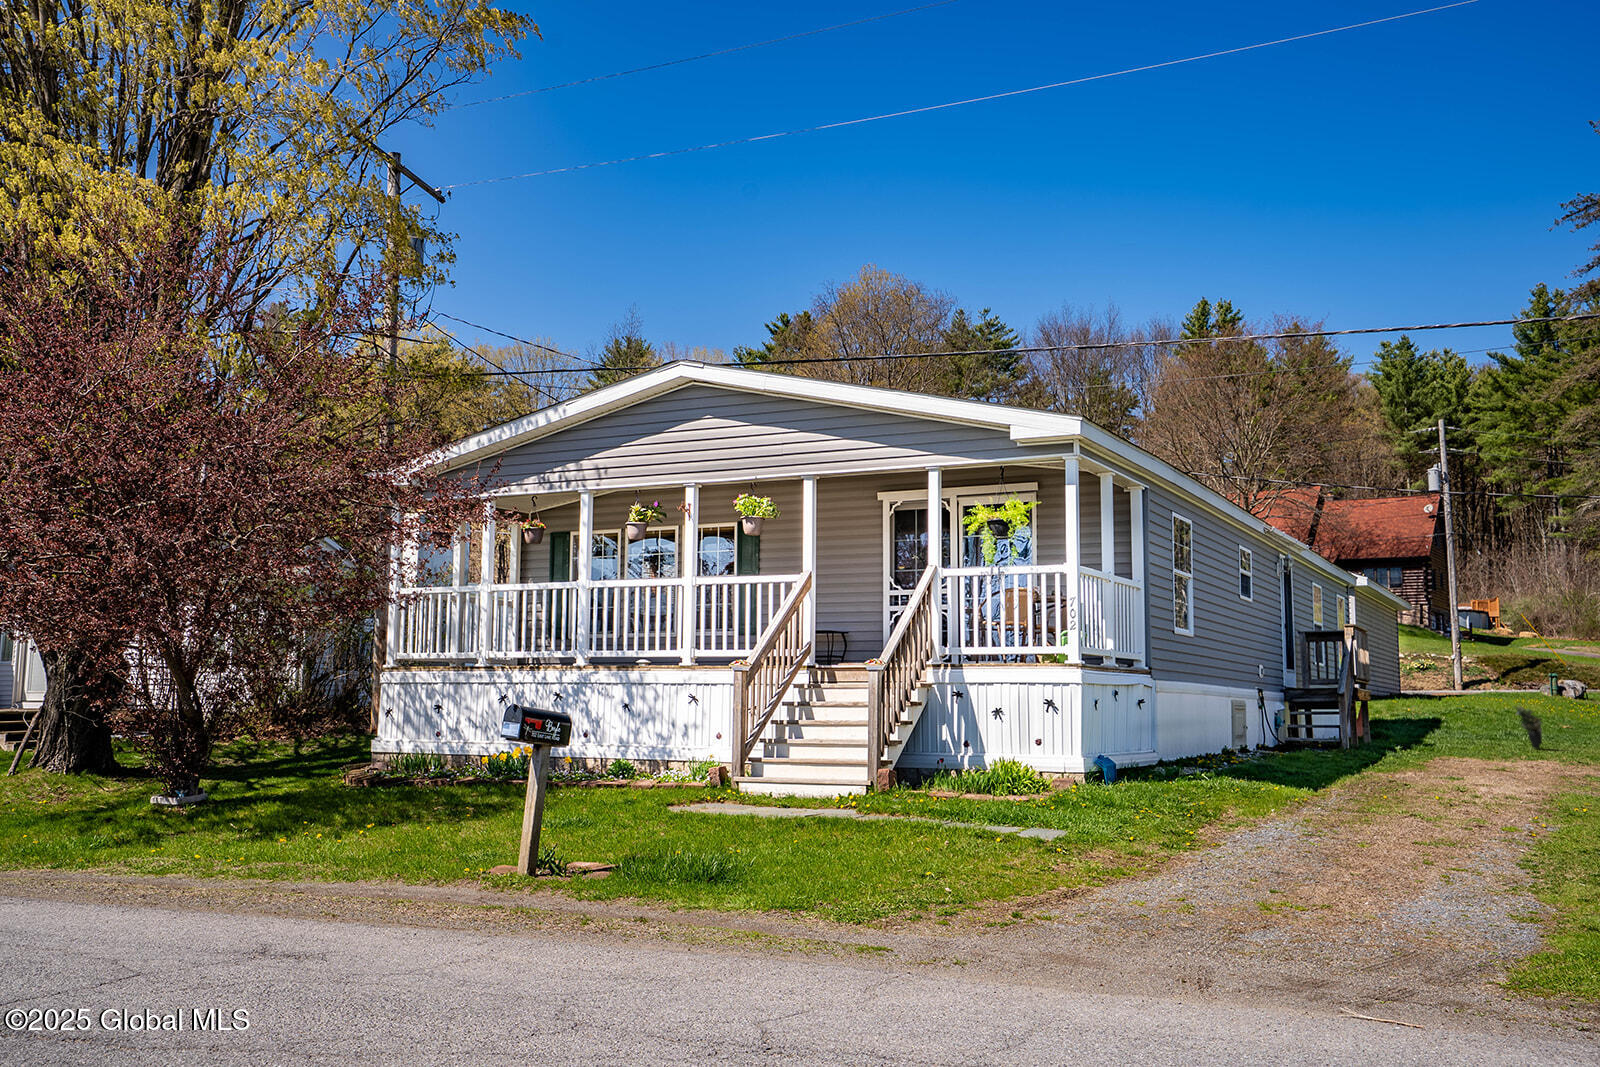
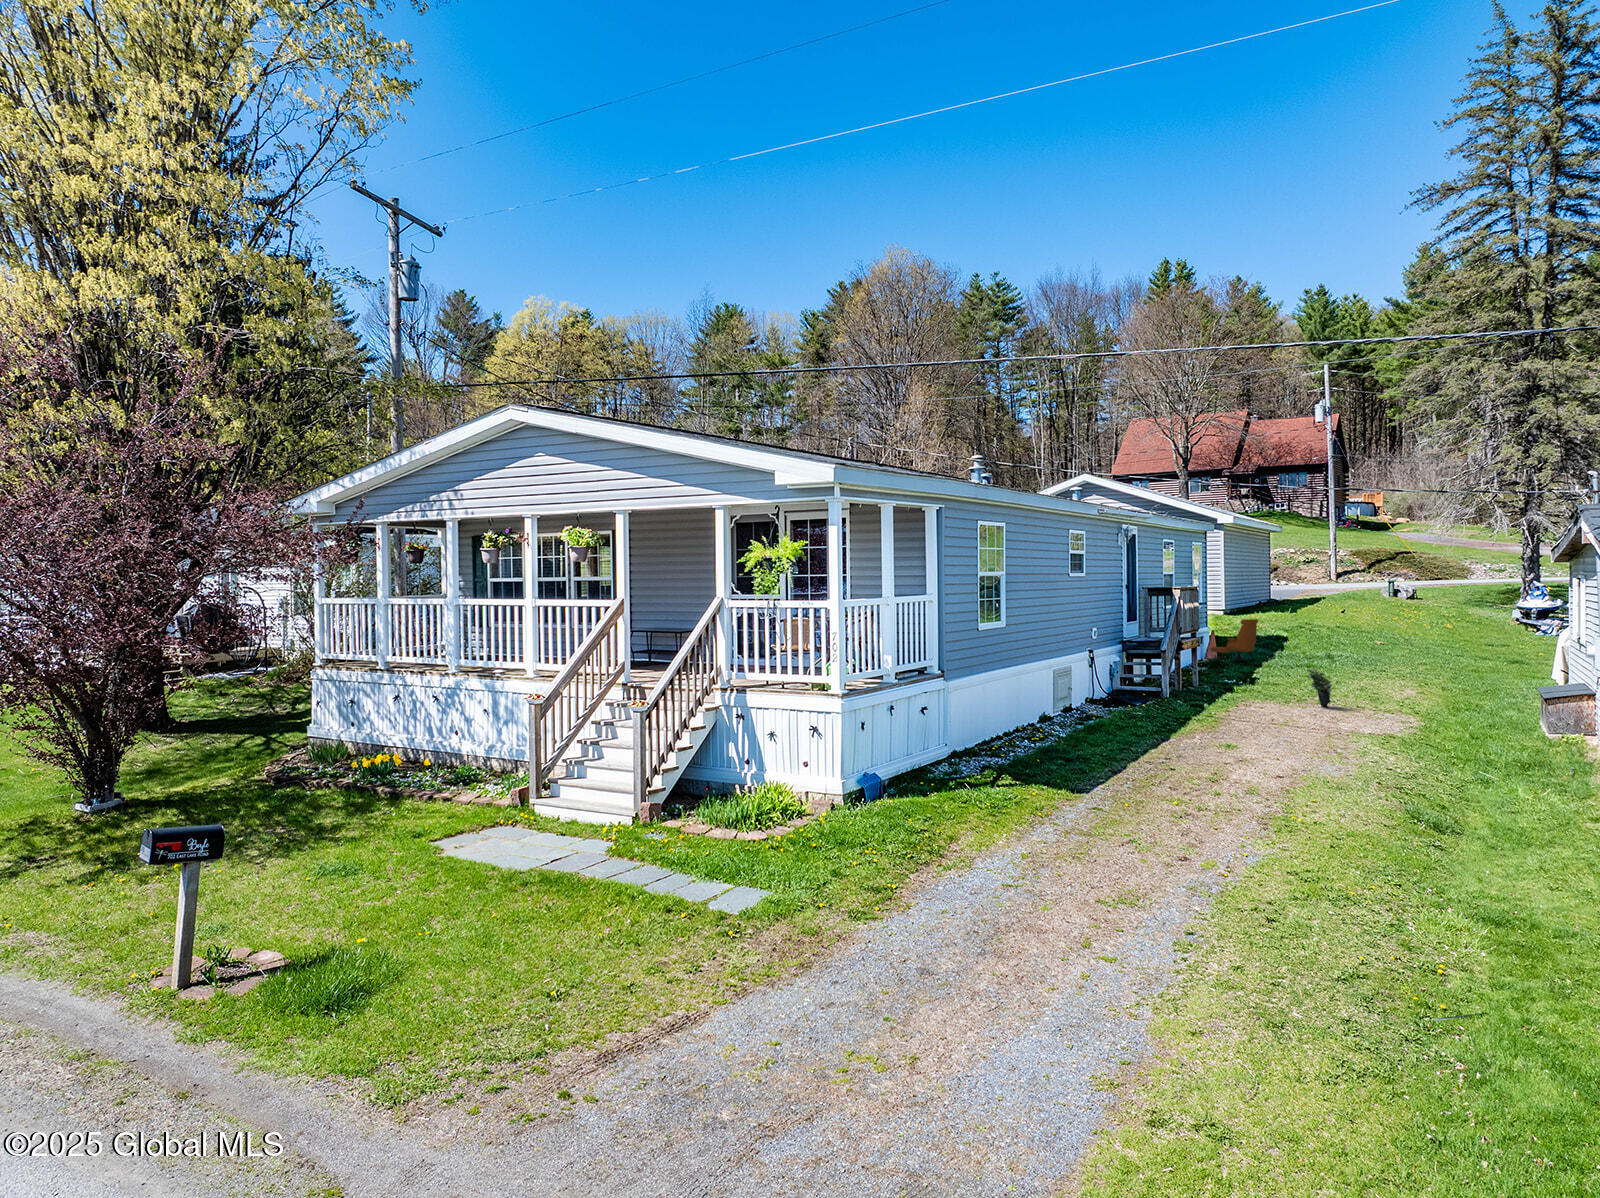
lounge chair: none [1374,673,1431,726] -> present [1211,619,1258,662]

